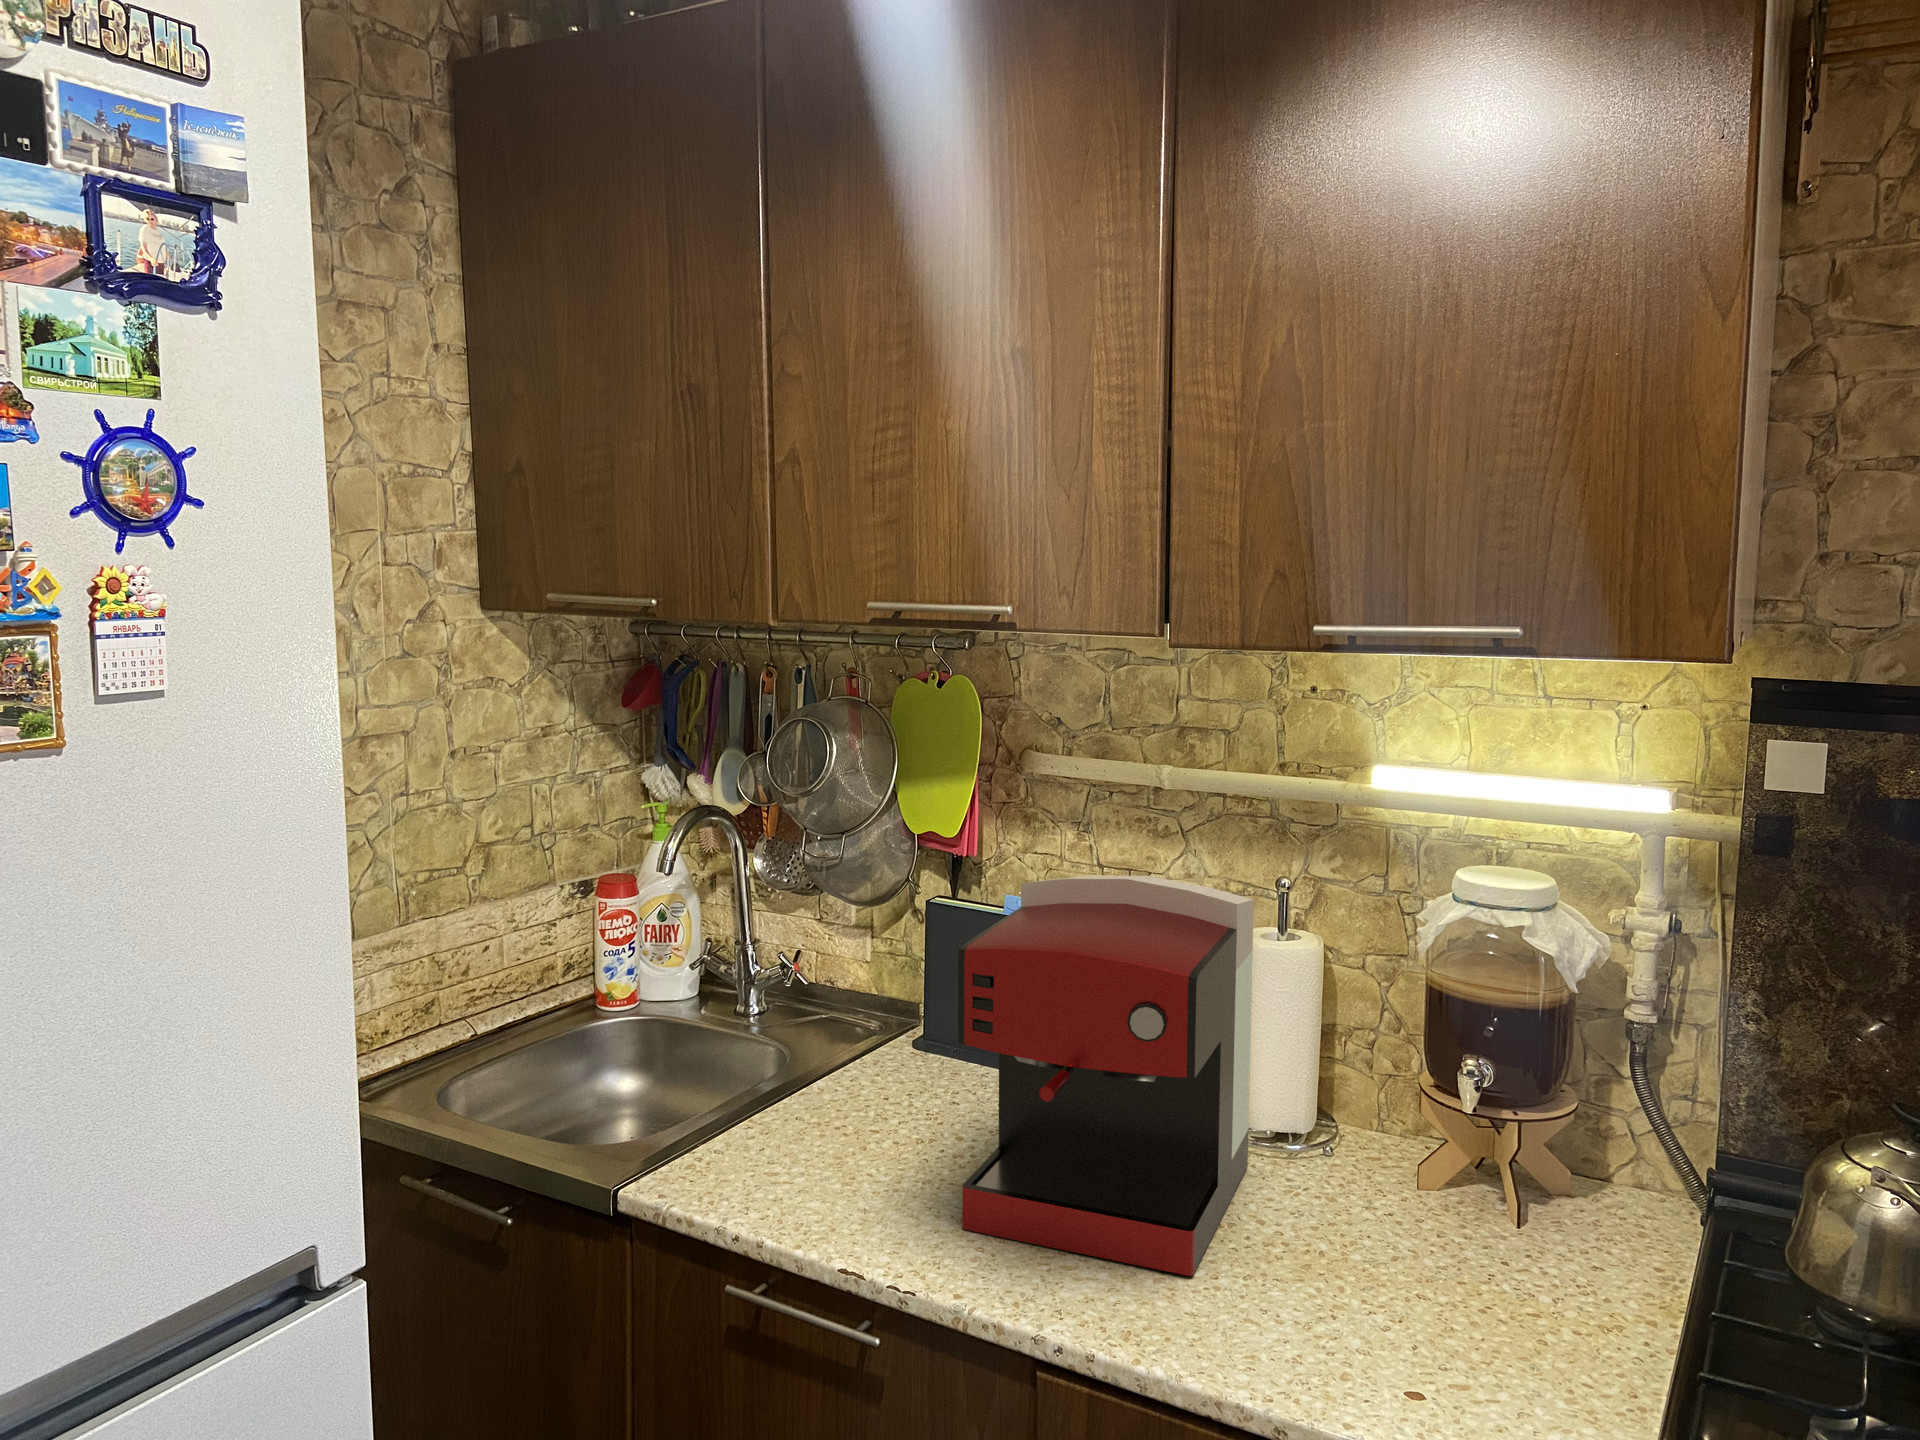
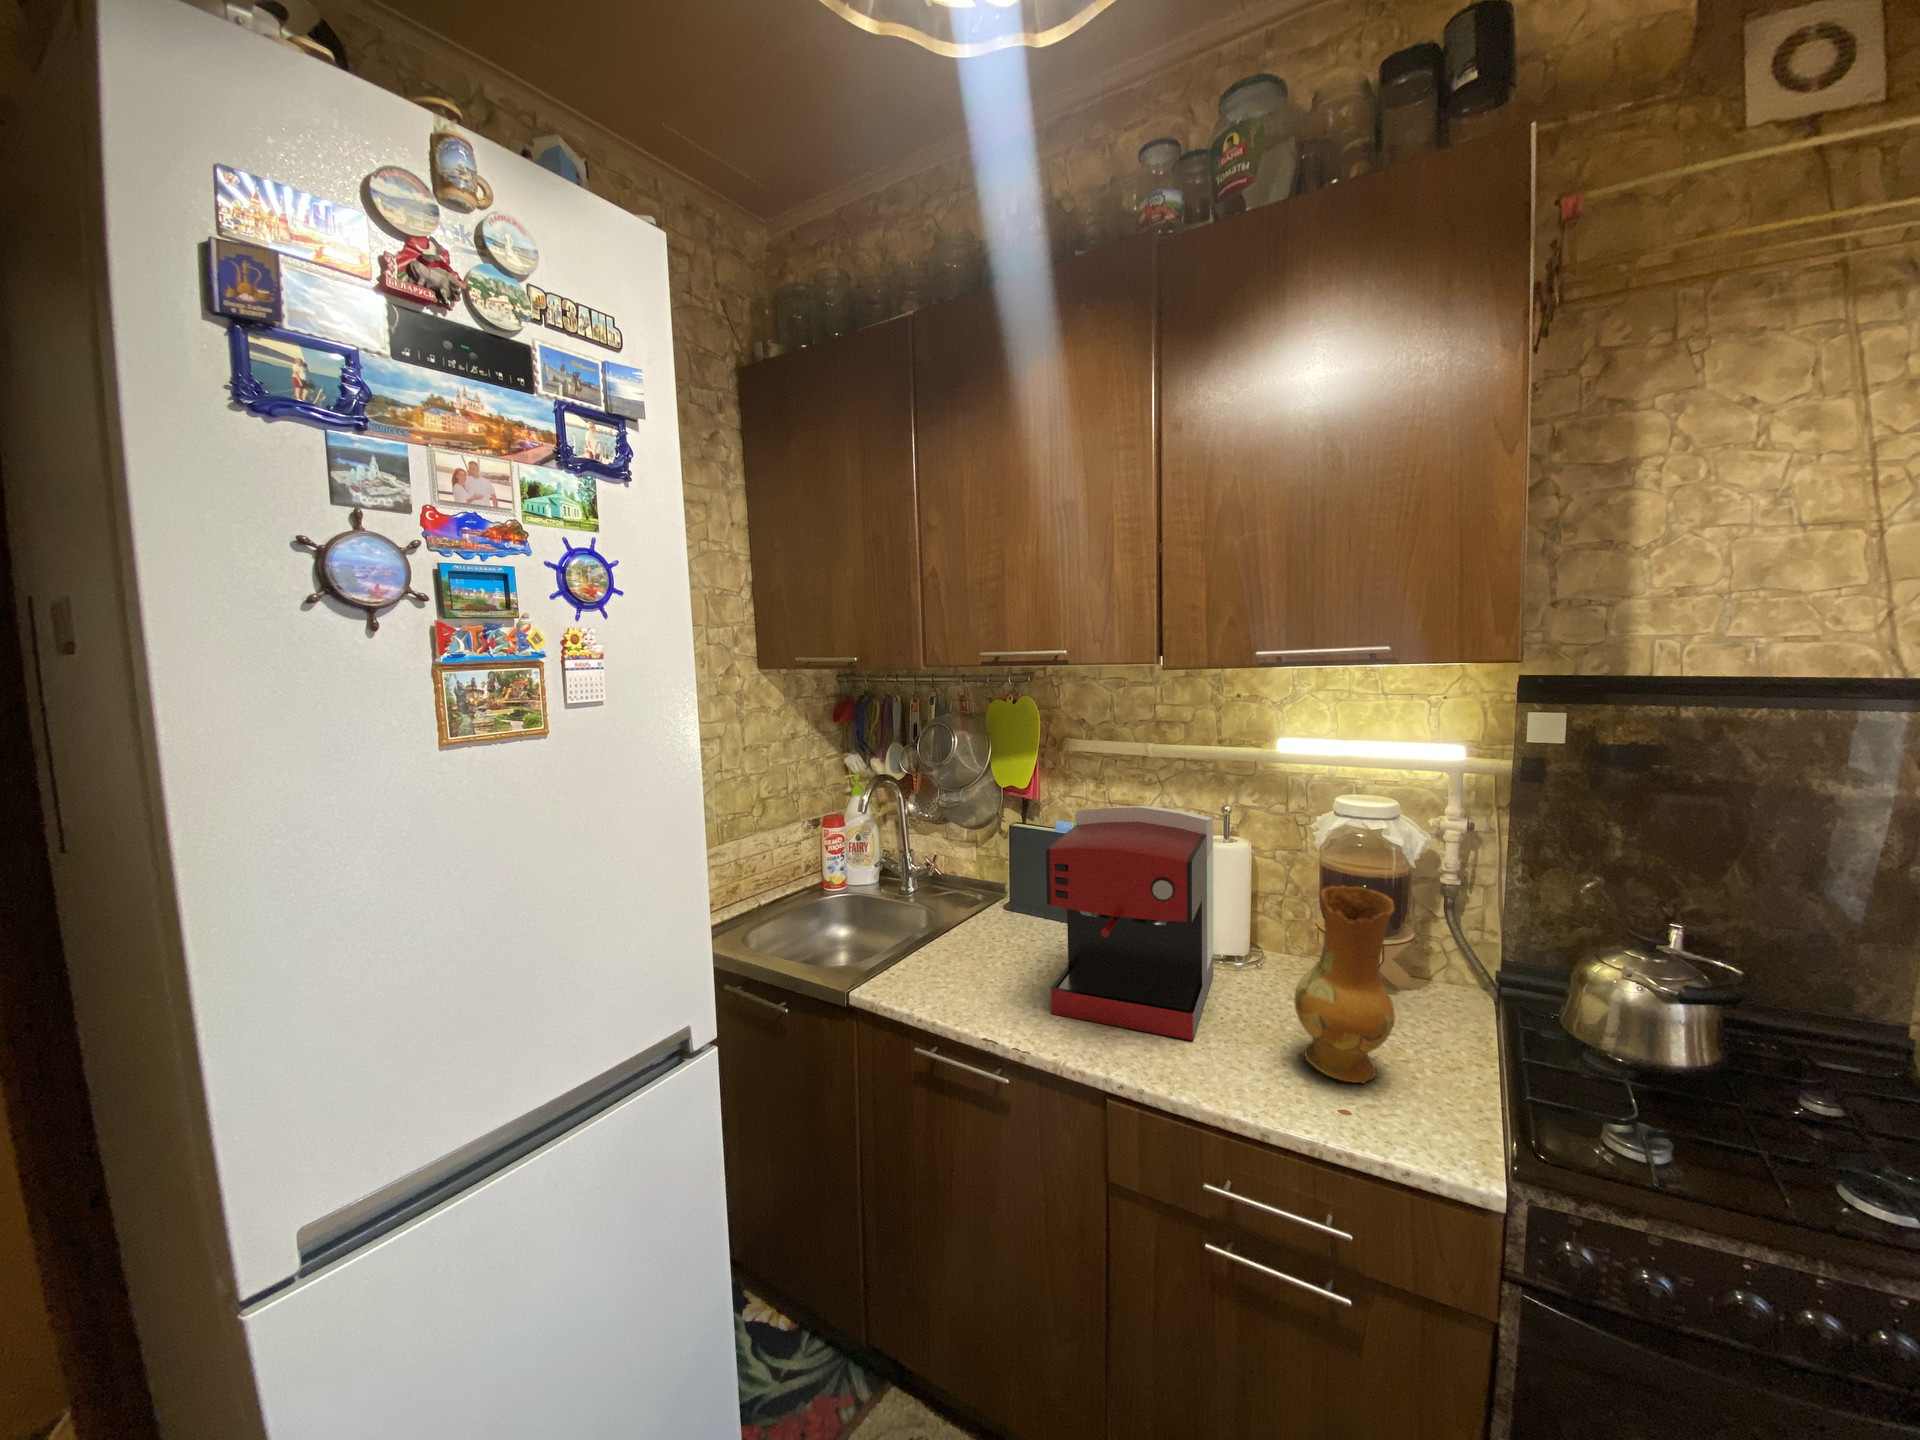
ceramic jug: none [1356,1022,1517,1350] -> present [1294,886,1395,1083]

